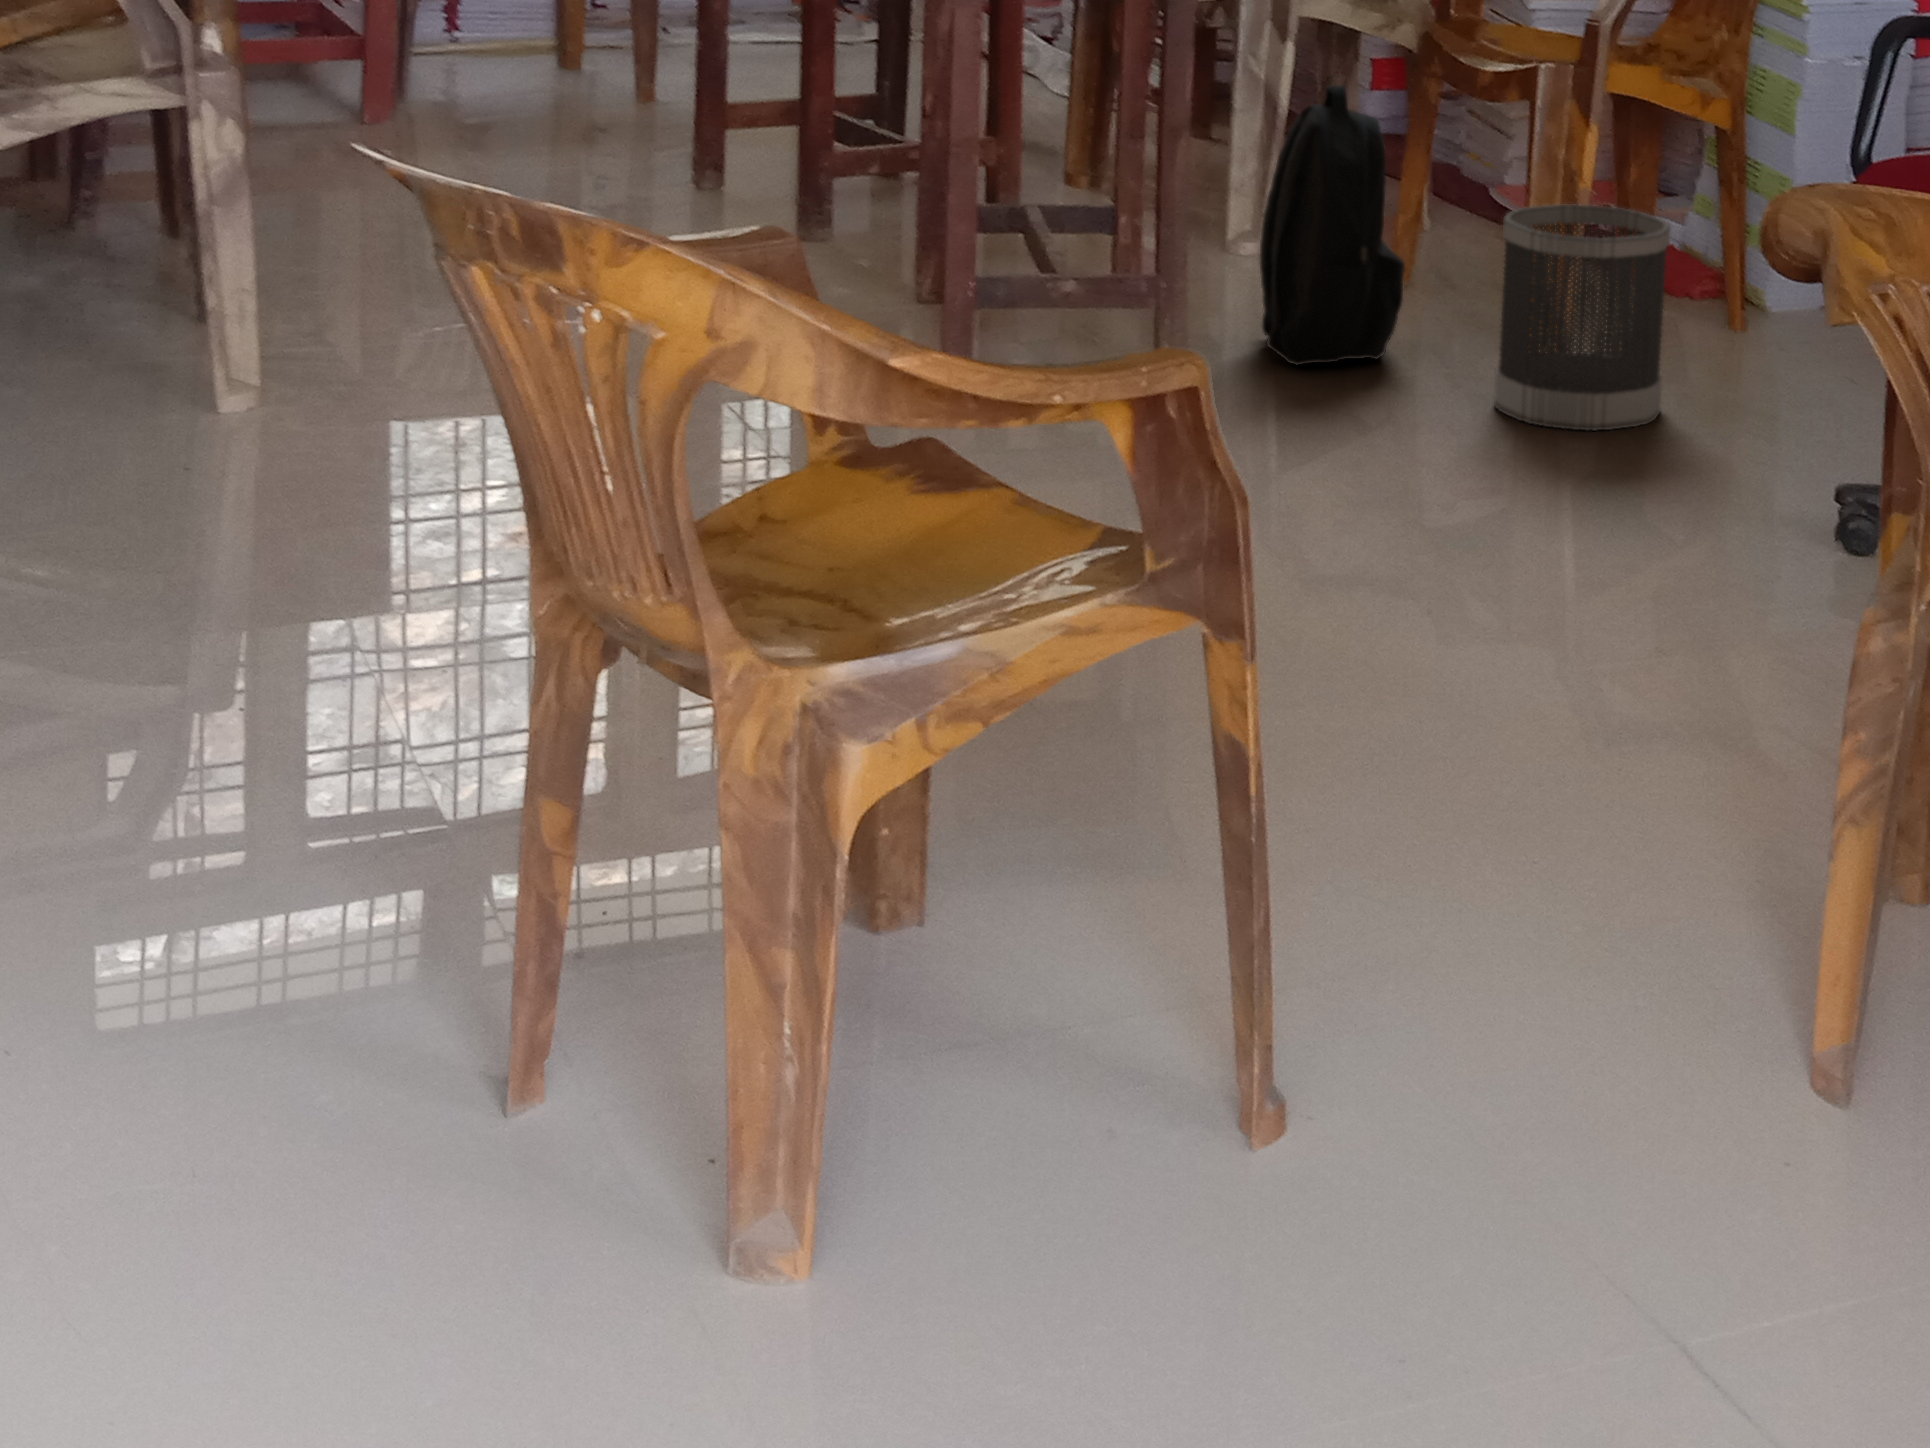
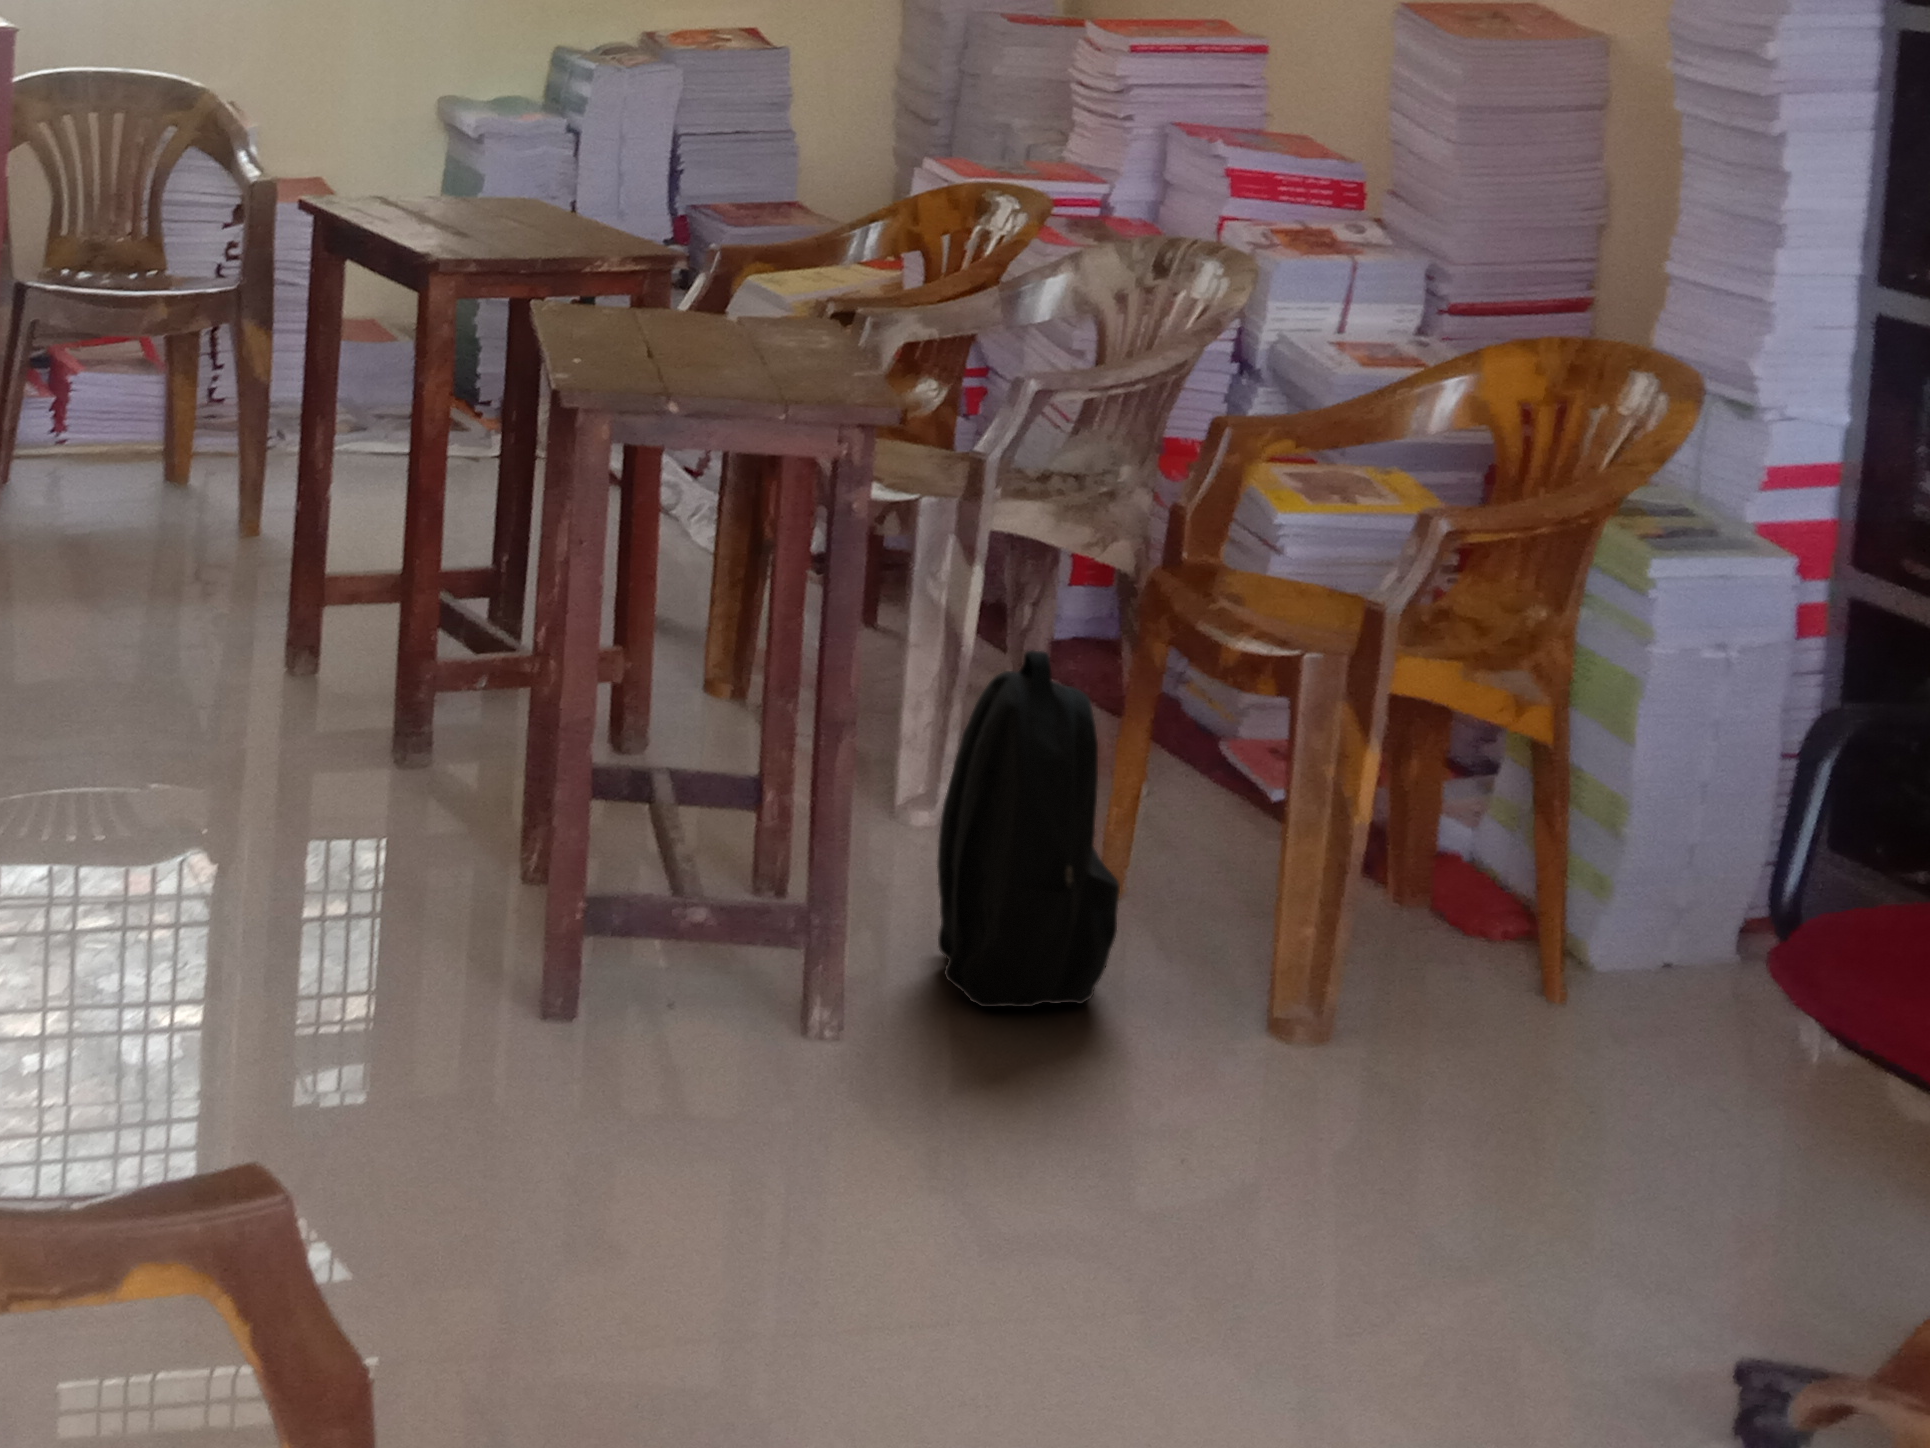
wastebasket: present [1494,204,1670,431] -> none [1236,837,1475,1161]

